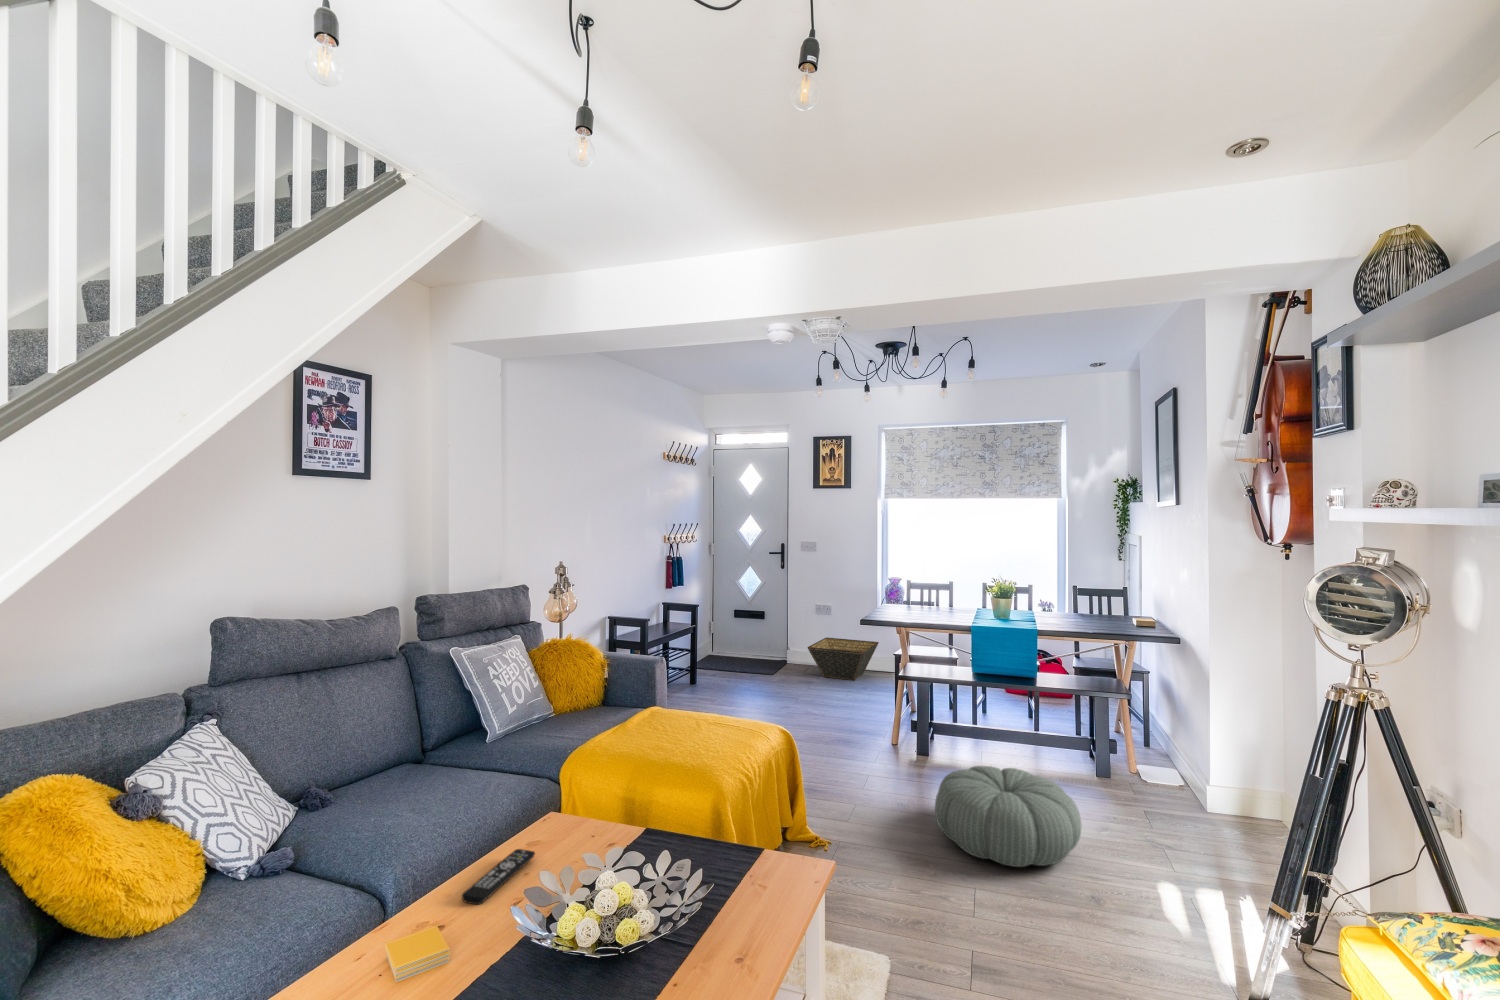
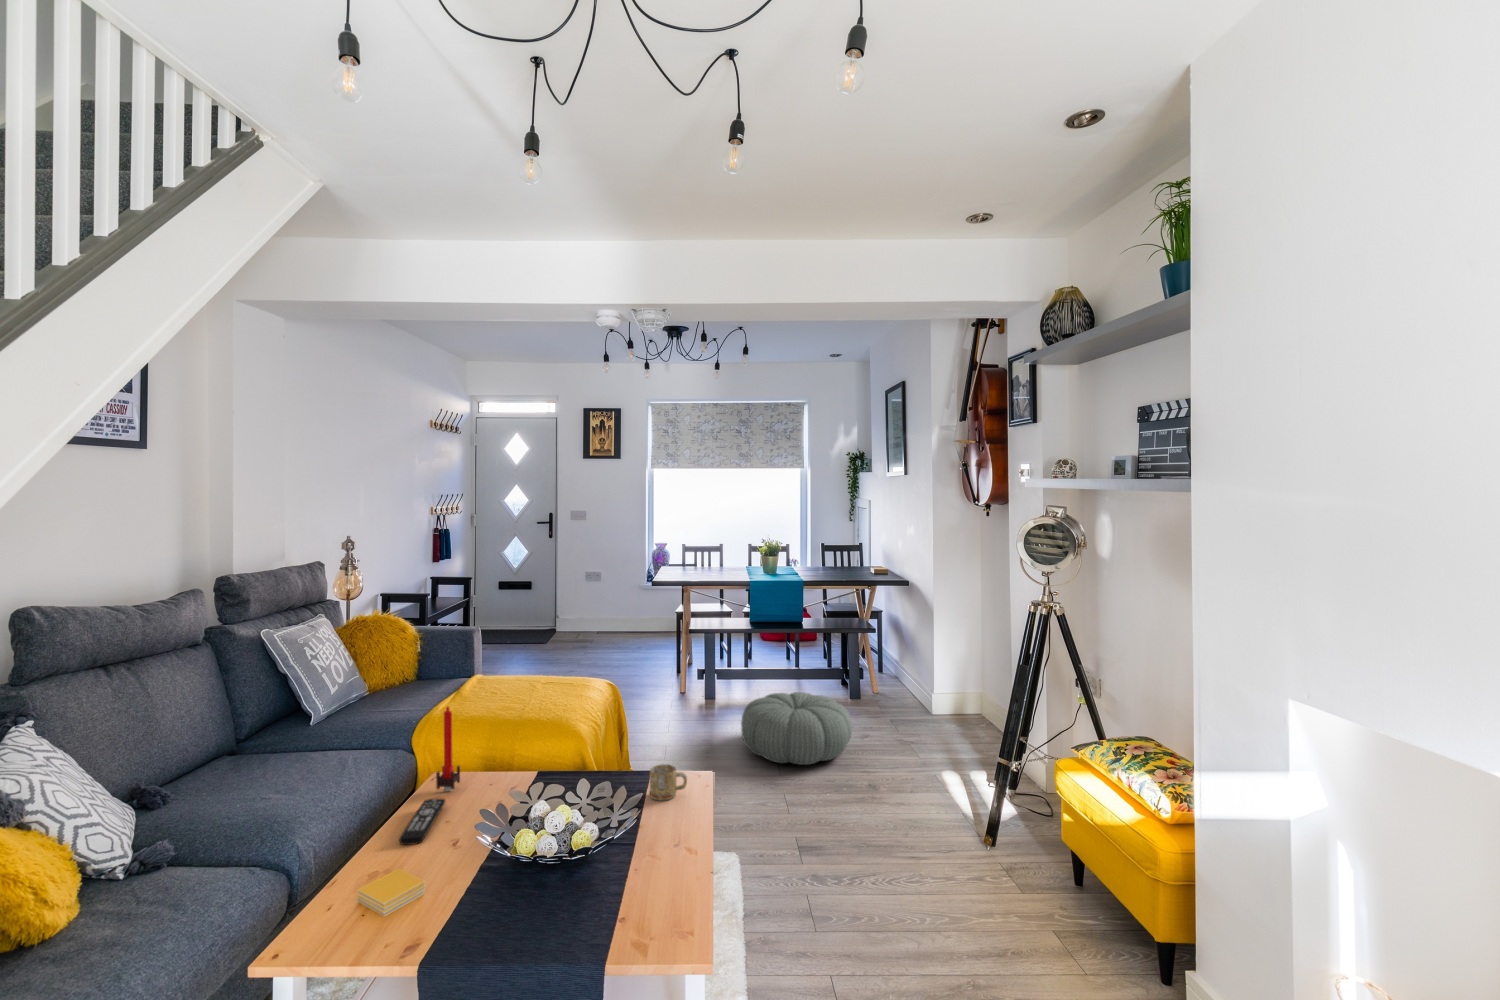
basket: present [808,638,879,680] -> none [583,605,650,643]
candle: none [538,748,565,841] -> present [436,707,460,791]
mug: none [742,857,788,907] -> present [650,764,687,801]

